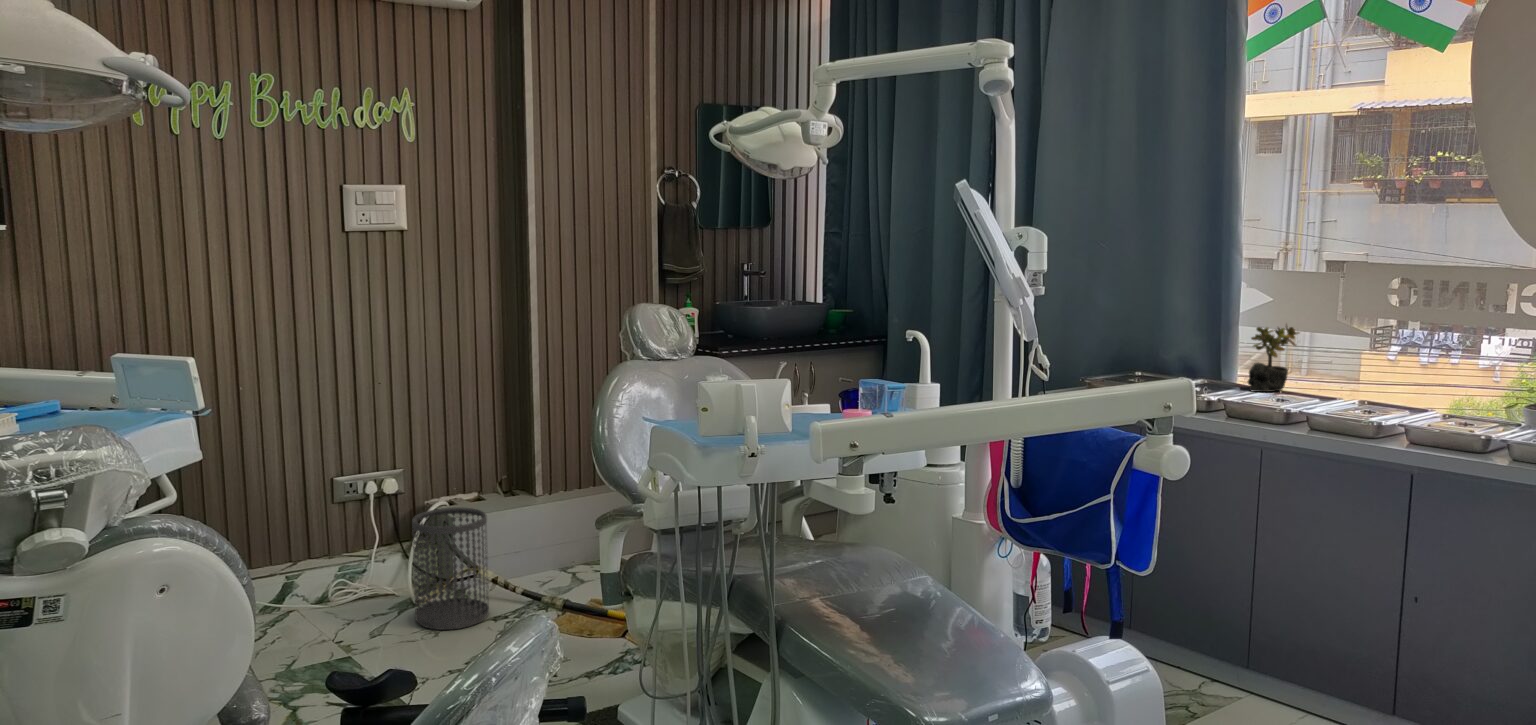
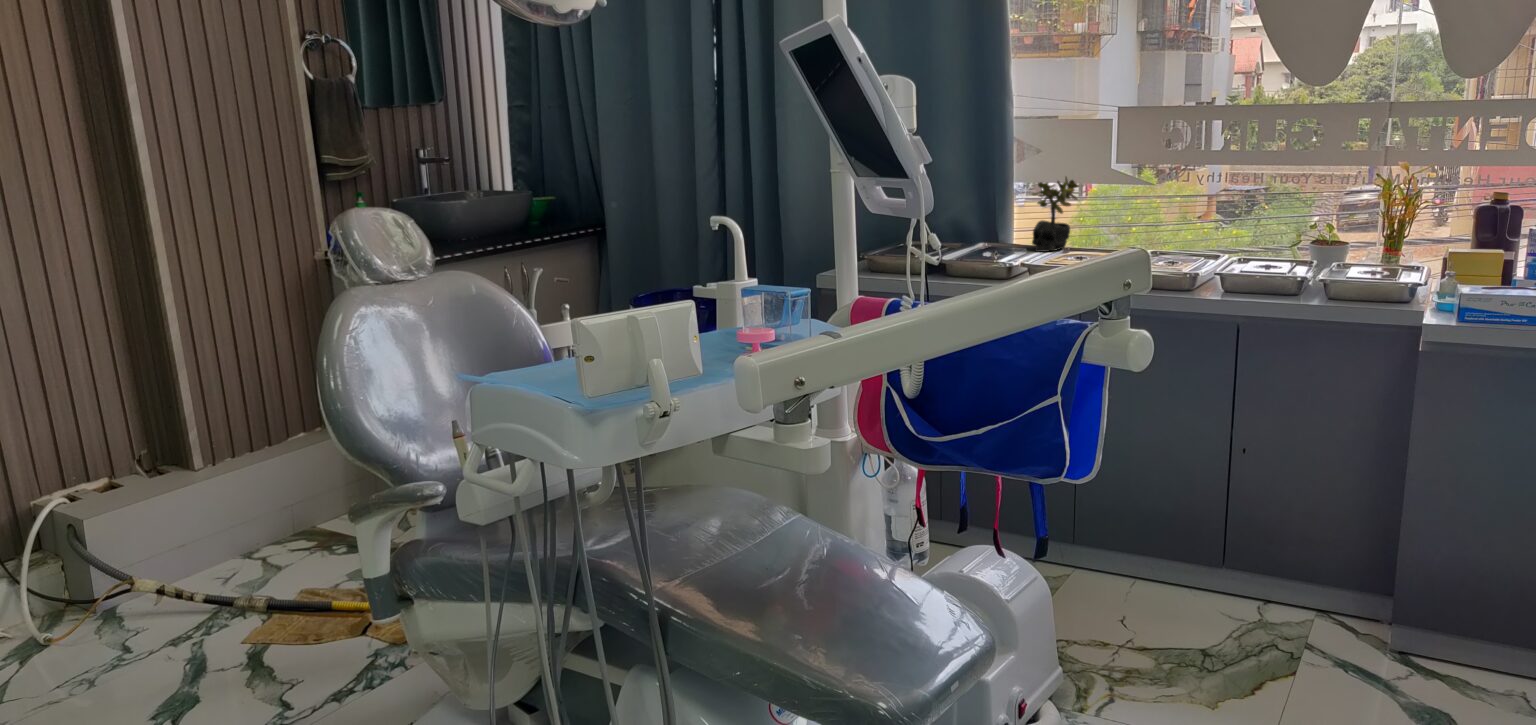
wastebasket: present [412,507,489,630] -> none [27,505,163,676]

